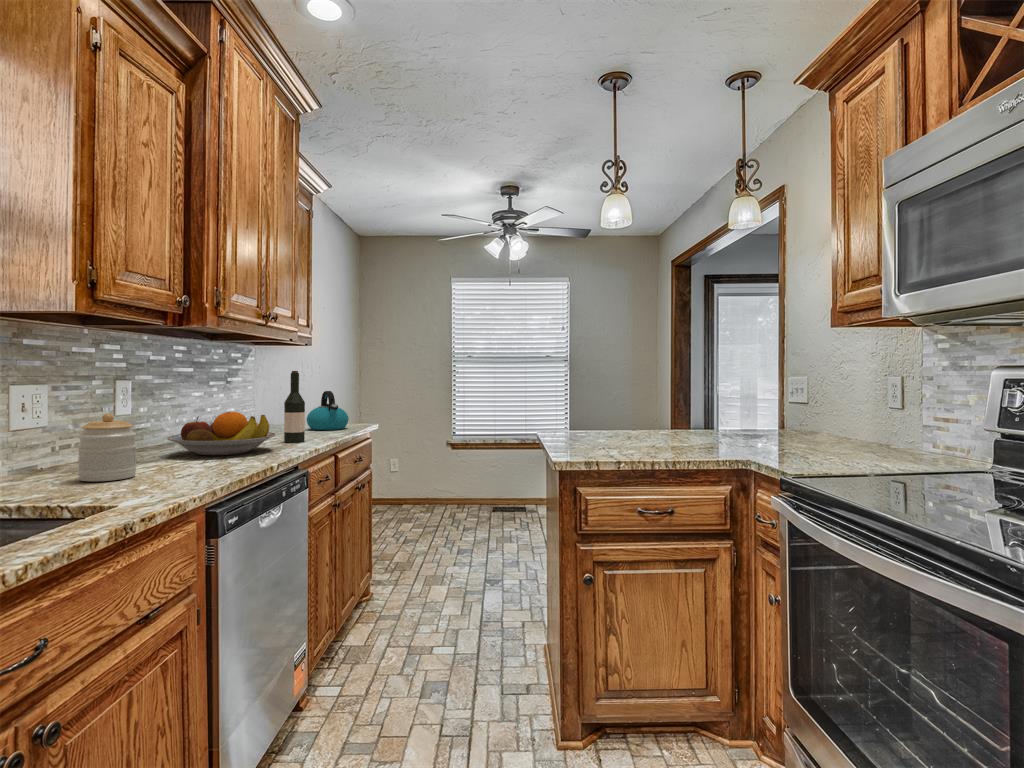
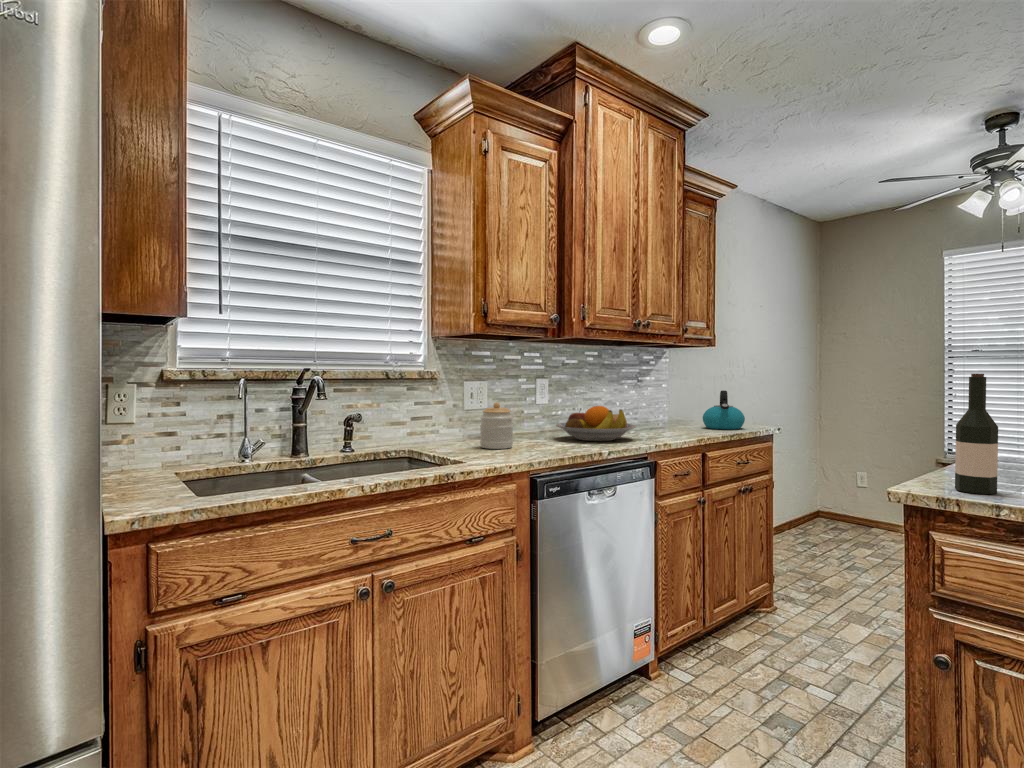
wine bottle: present [284,371,305,443] -> present [955,374,998,494]

